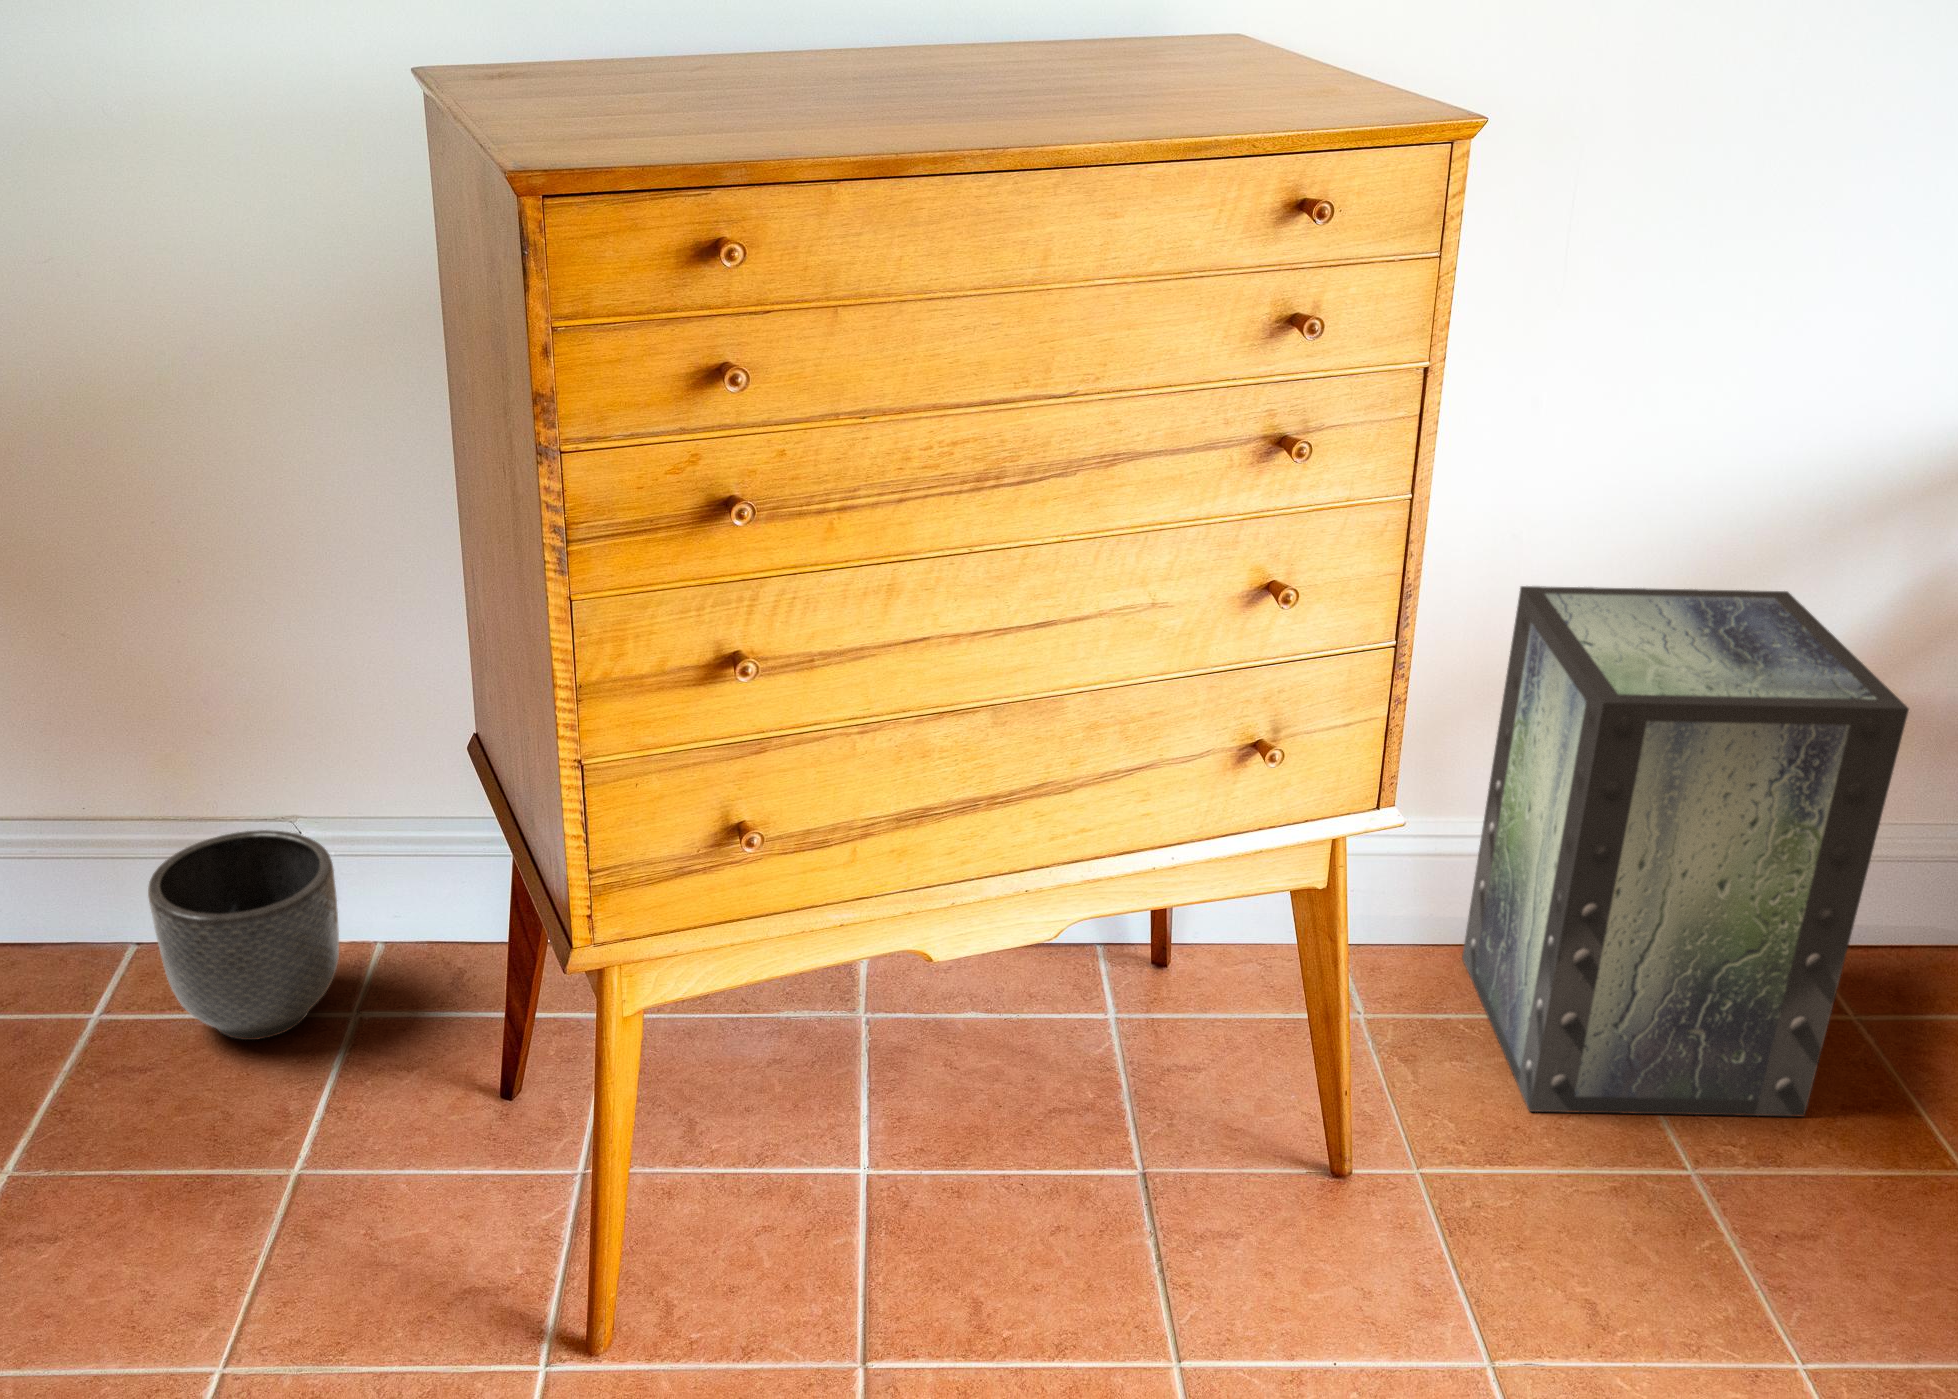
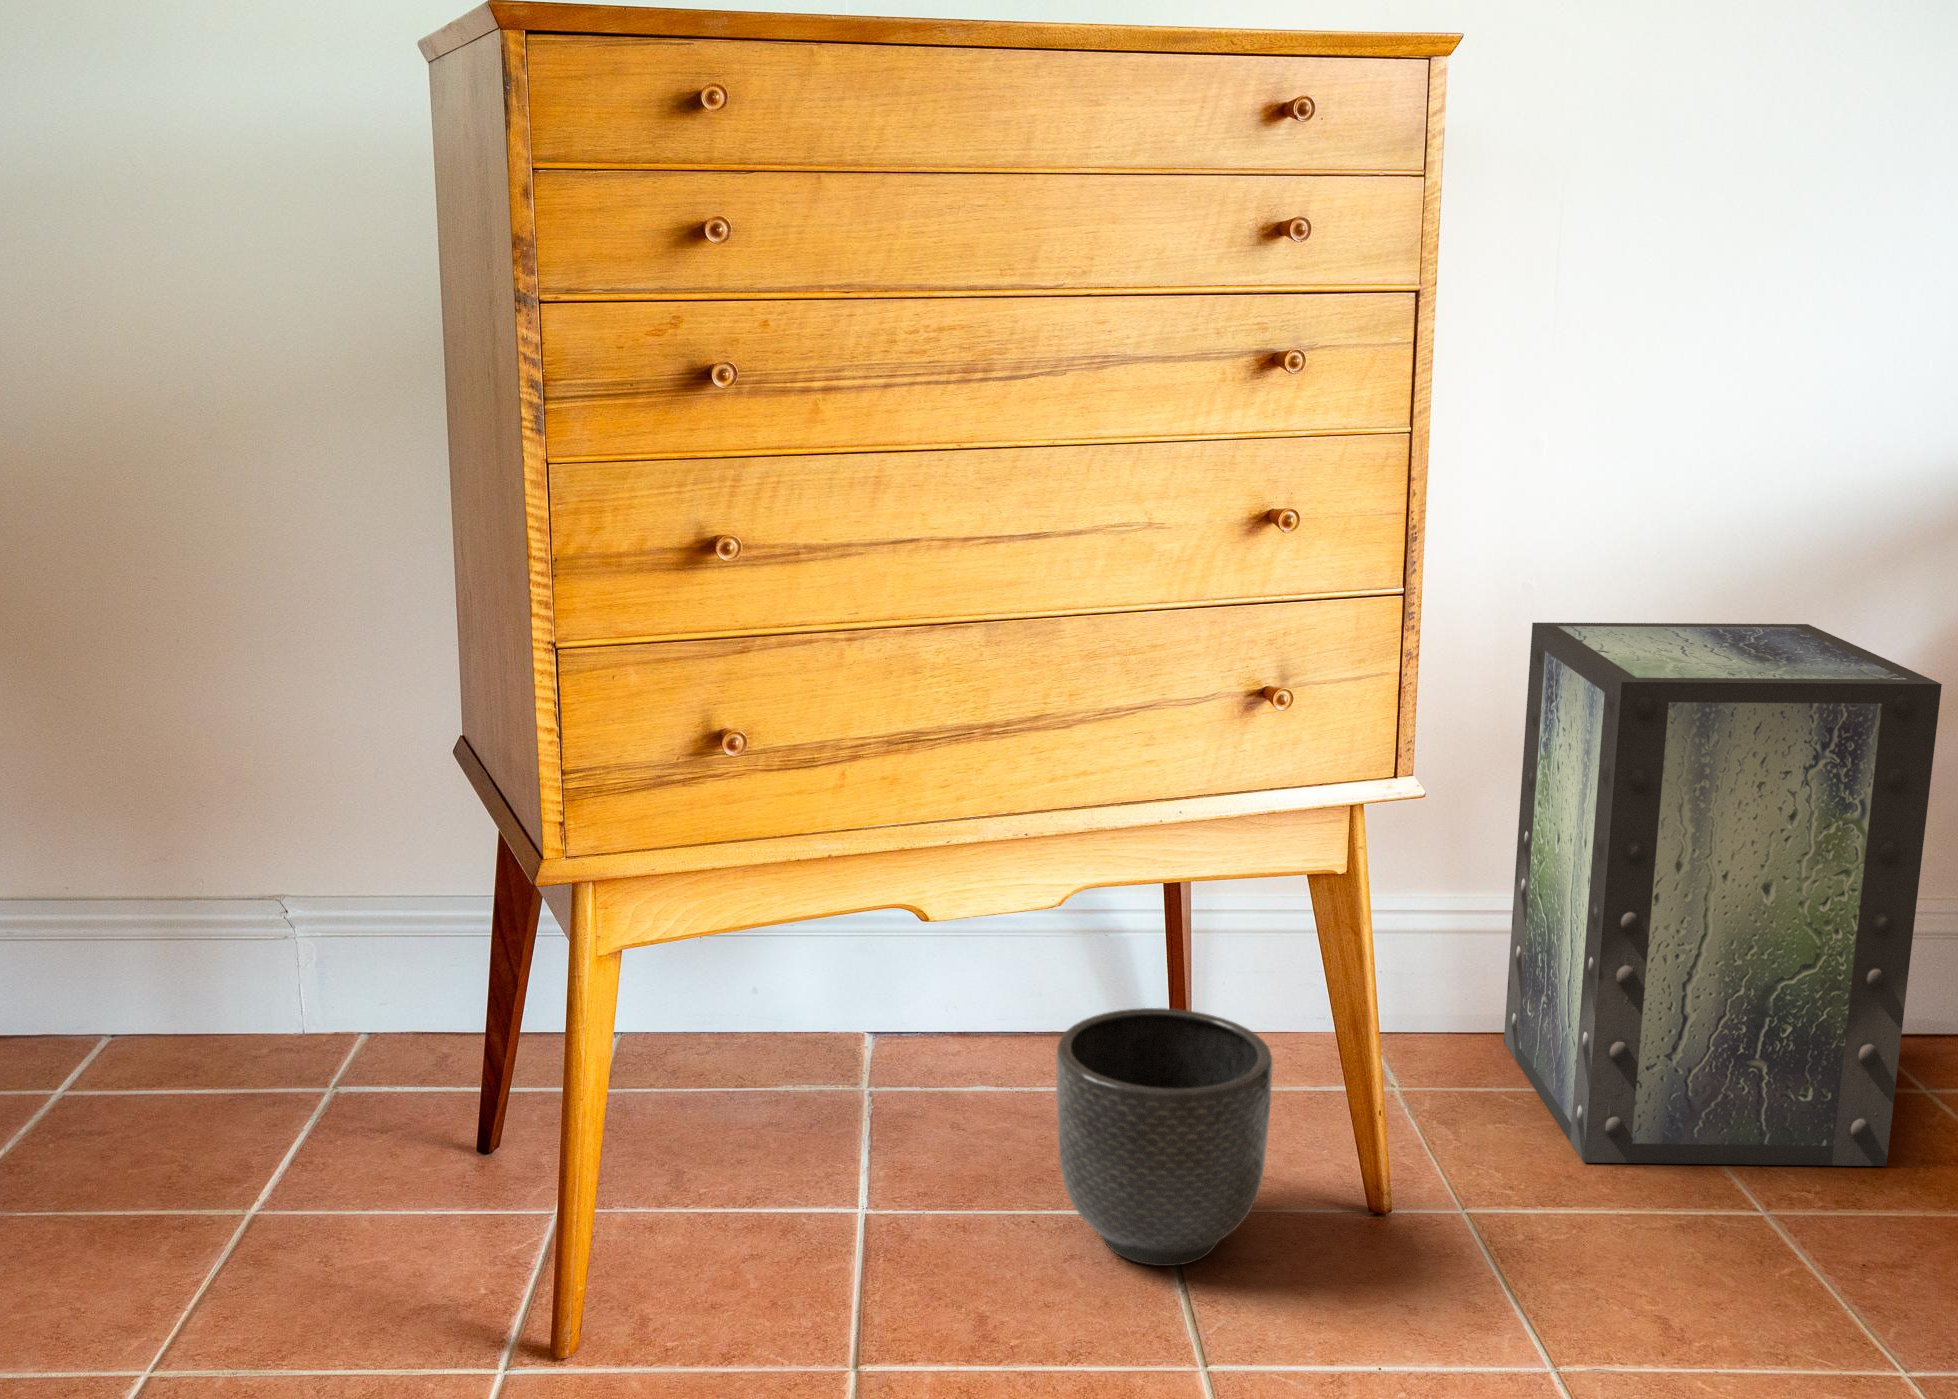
planter: present [148,830,339,1040] -> present [1056,1008,1273,1266]

